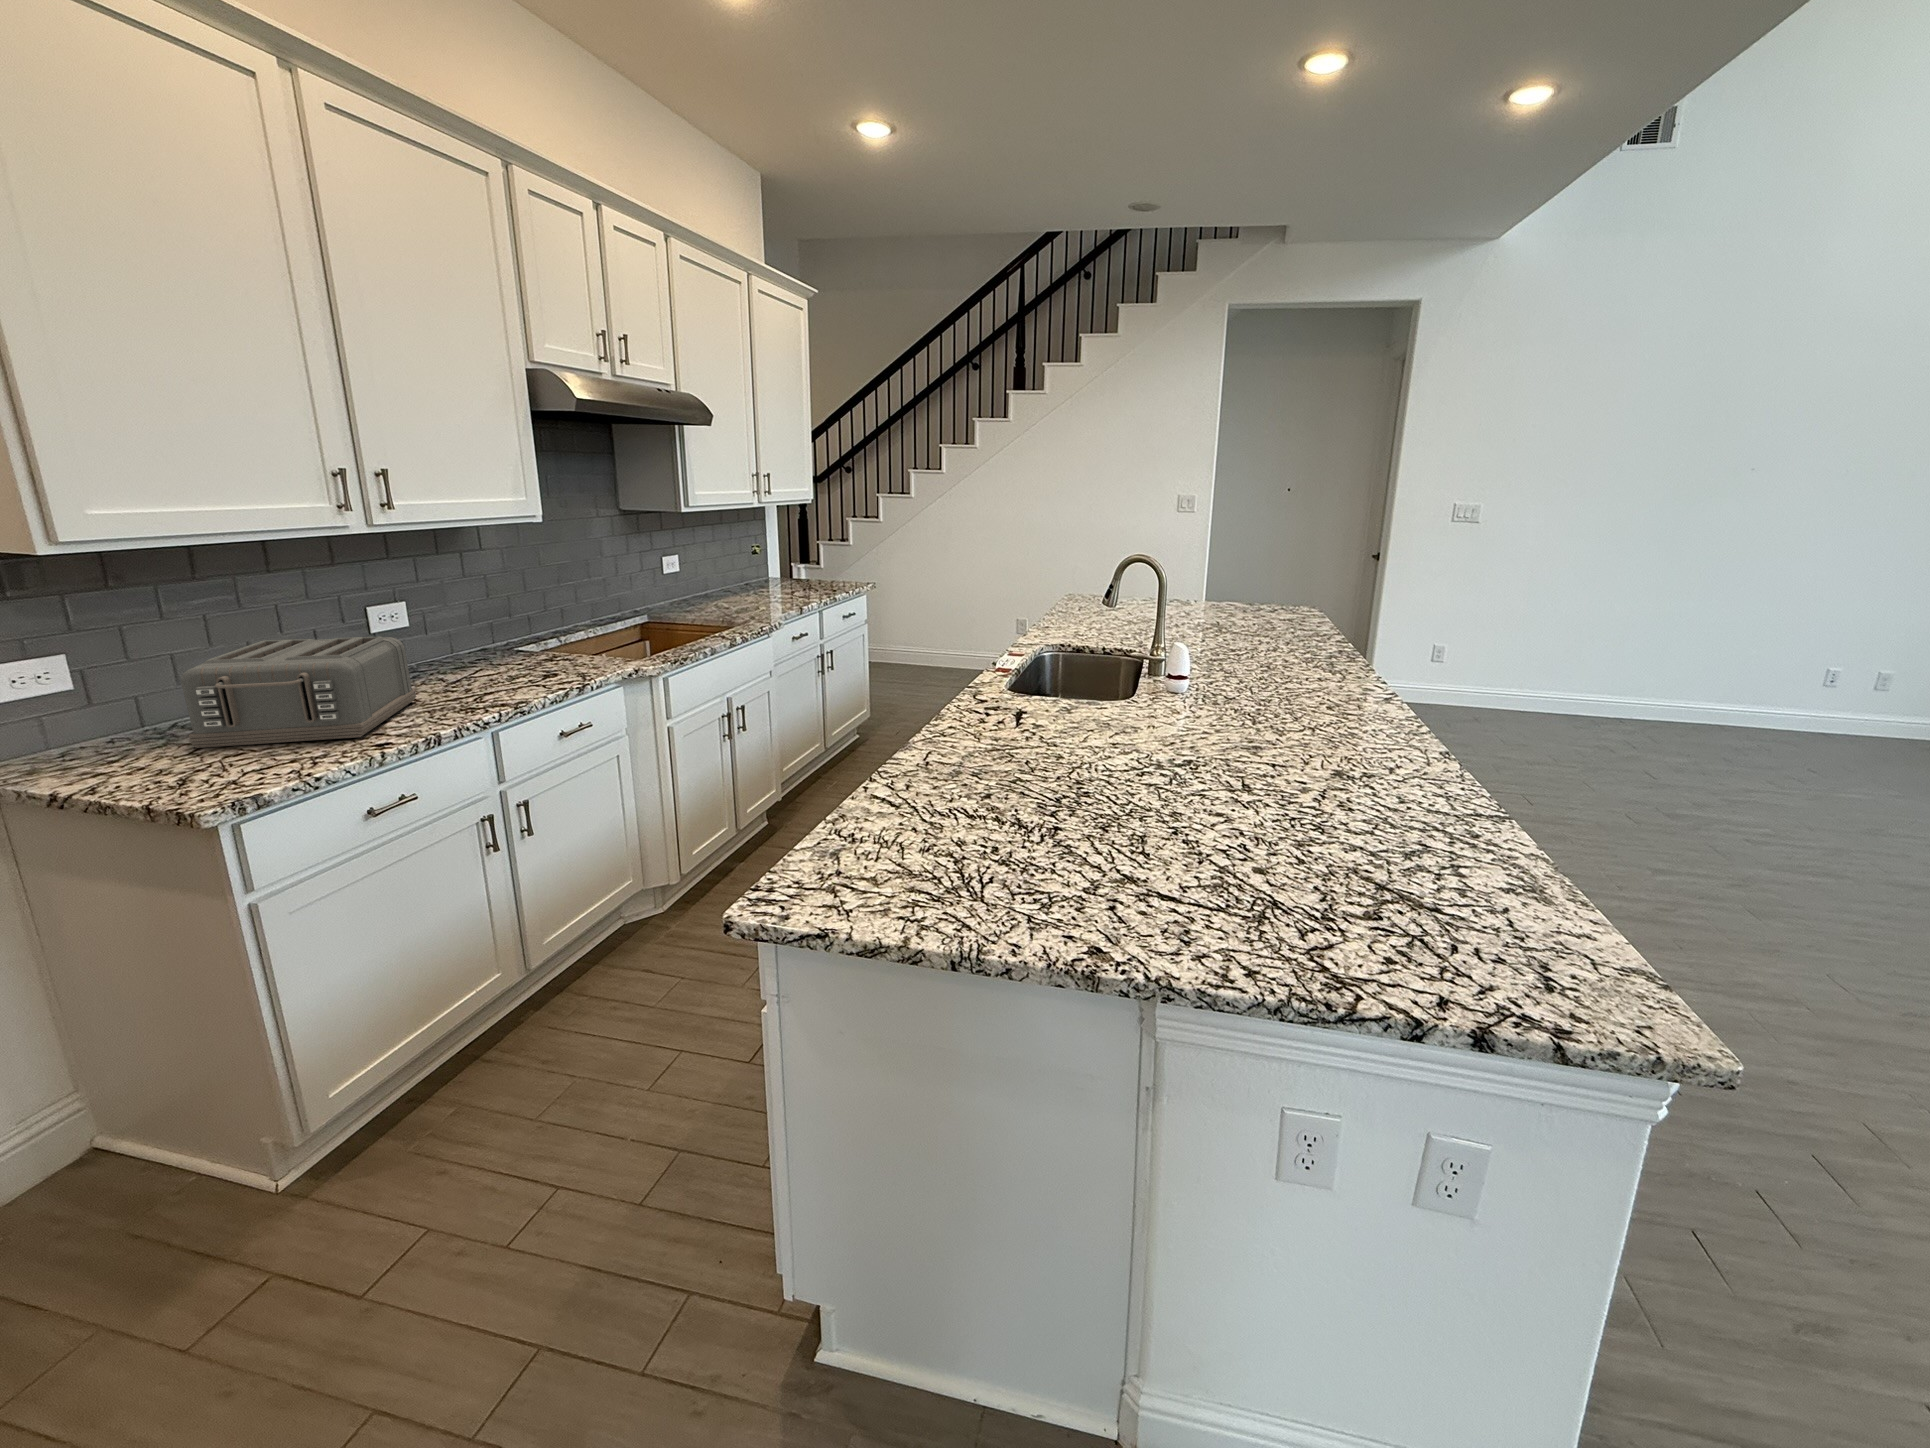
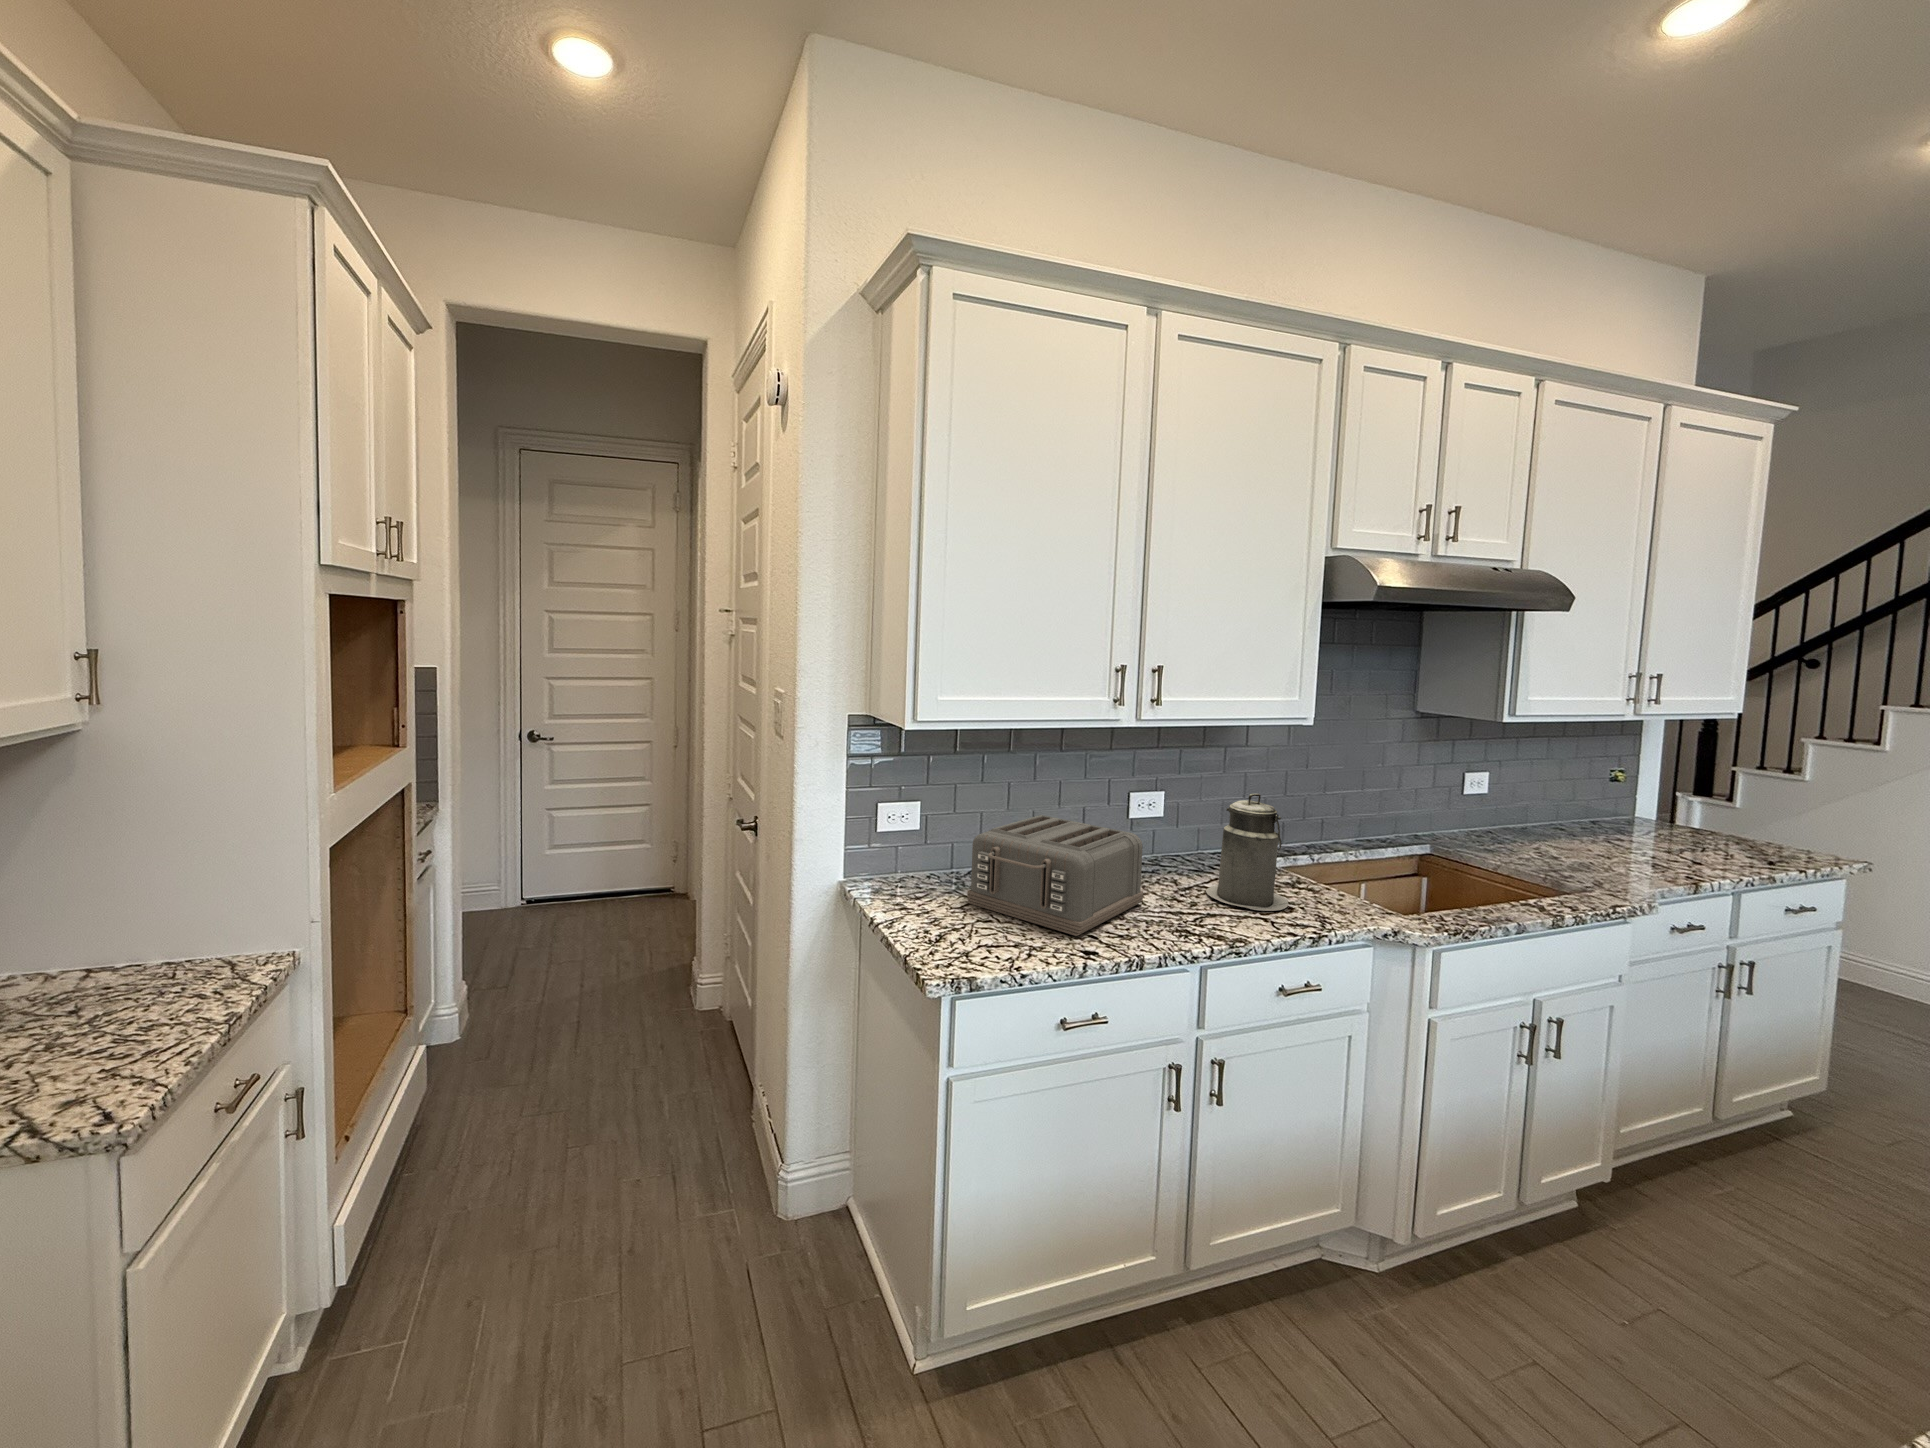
canister: none [475,584,552,682] -> present [1206,794,1288,911]

